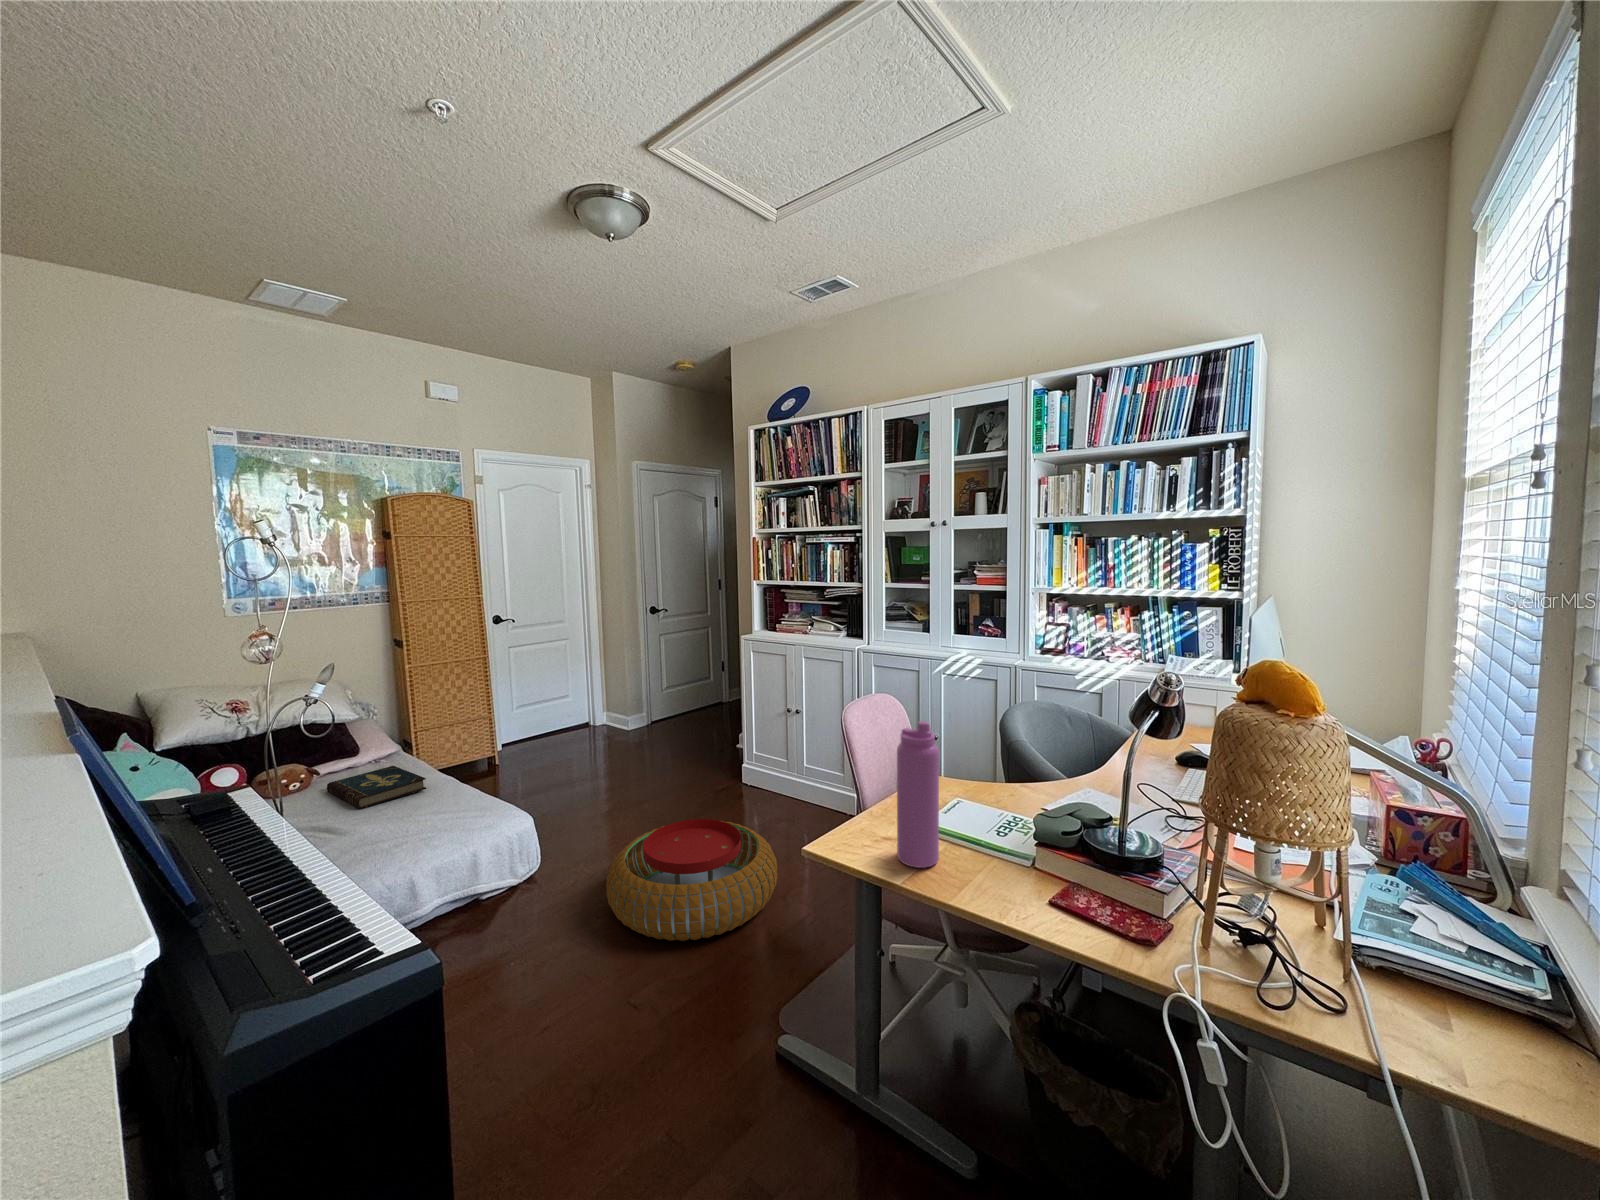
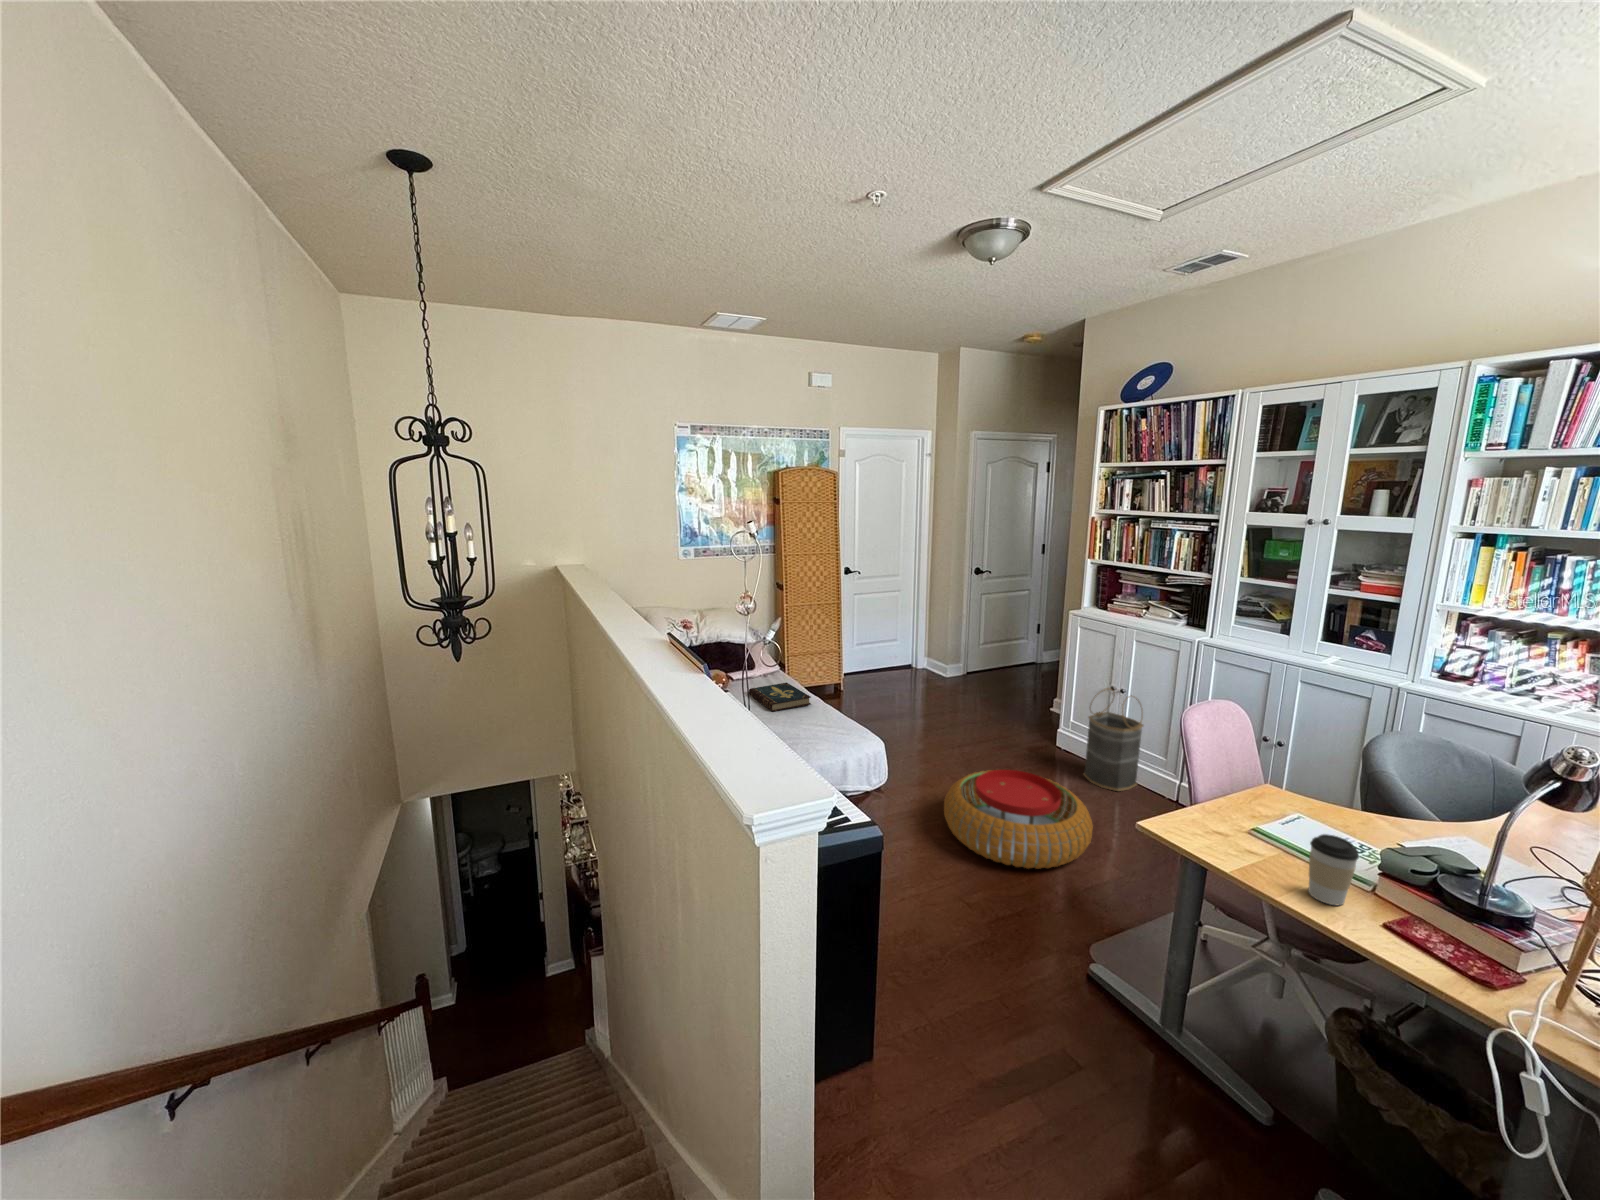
basket: none [768,711,822,820] -> present [1083,694,1143,791]
water bottle: present [897,721,939,868] -> none [1227,744,1283,864]
coffee cup: none [974,812,1020,896] -> present [1308,834,1359,905]

